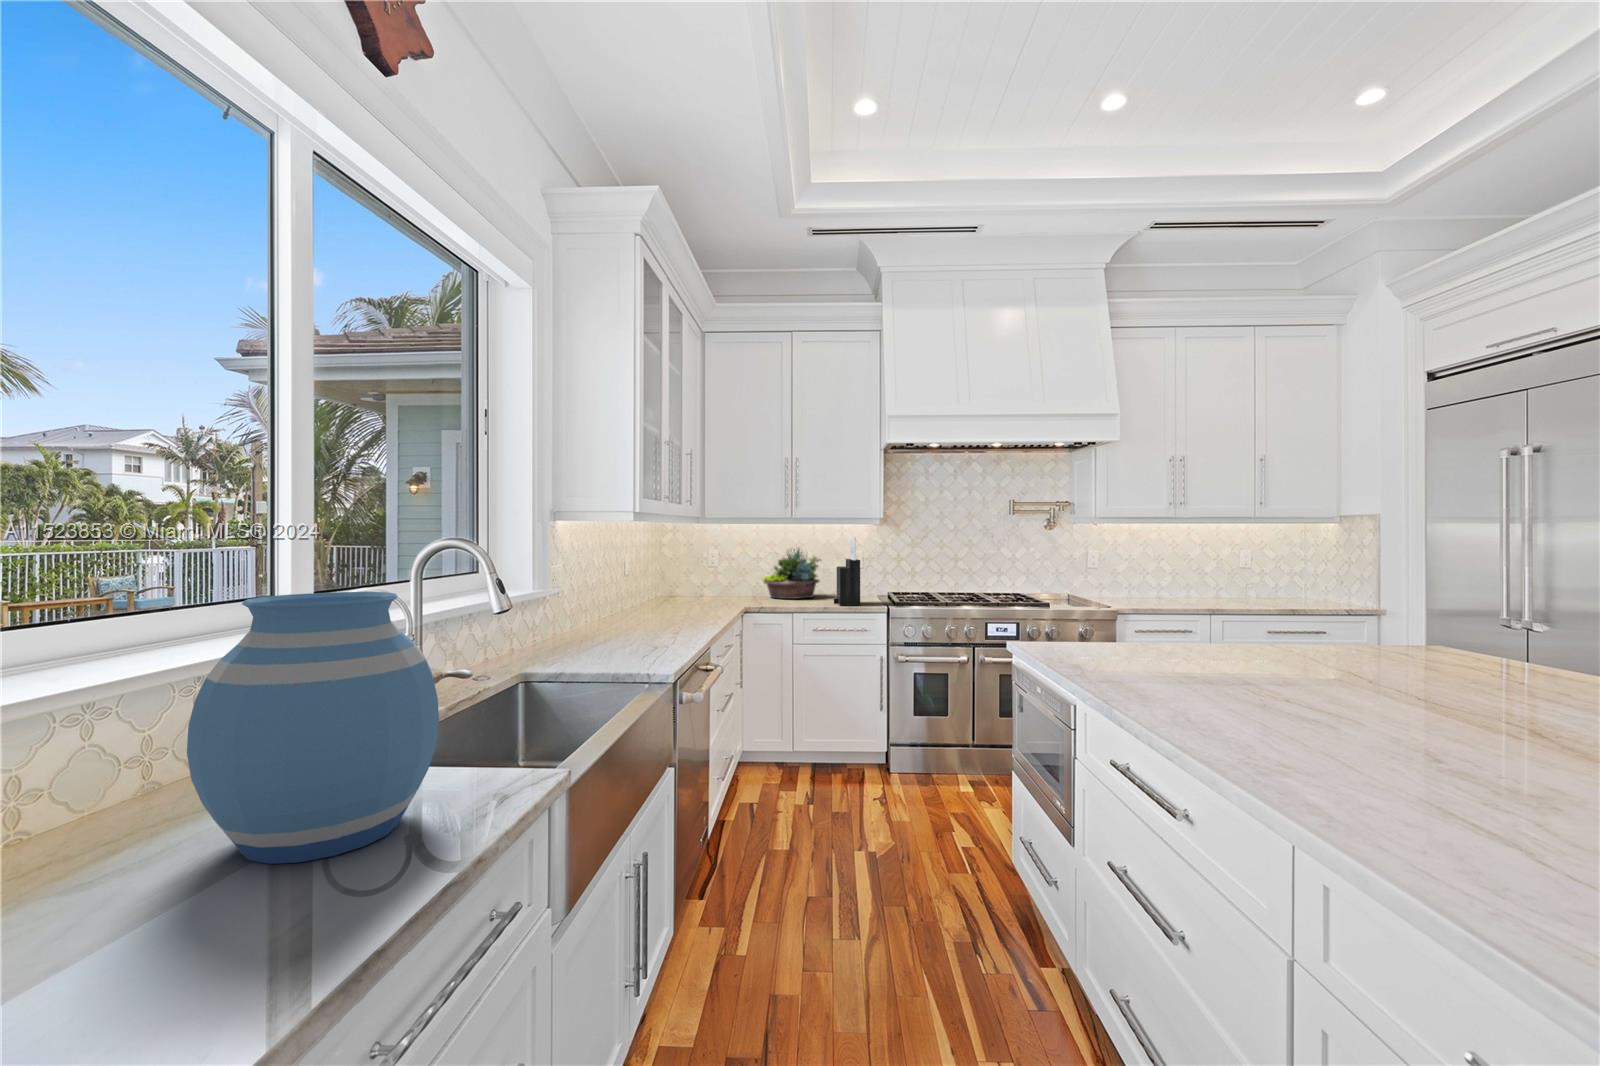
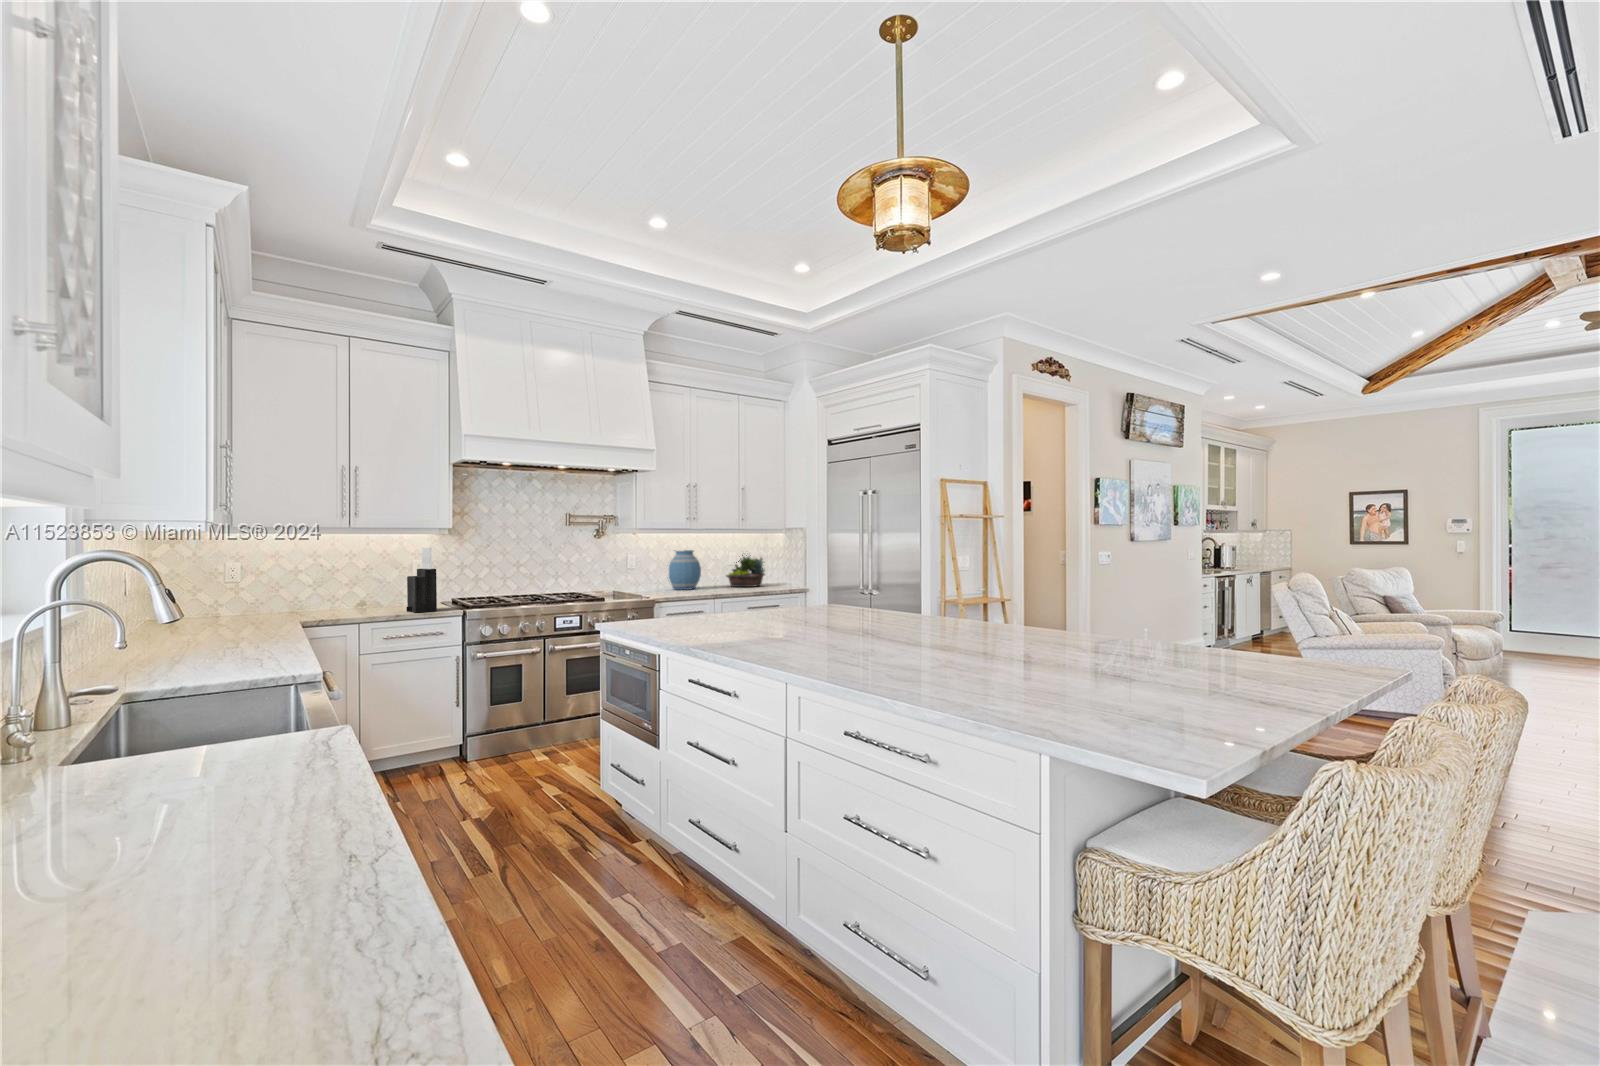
succulent planter: present [761,549,821,599] -> present [726,555,765,587]
vase: present [187,592,439,864] -> present [669,550,701,590]

